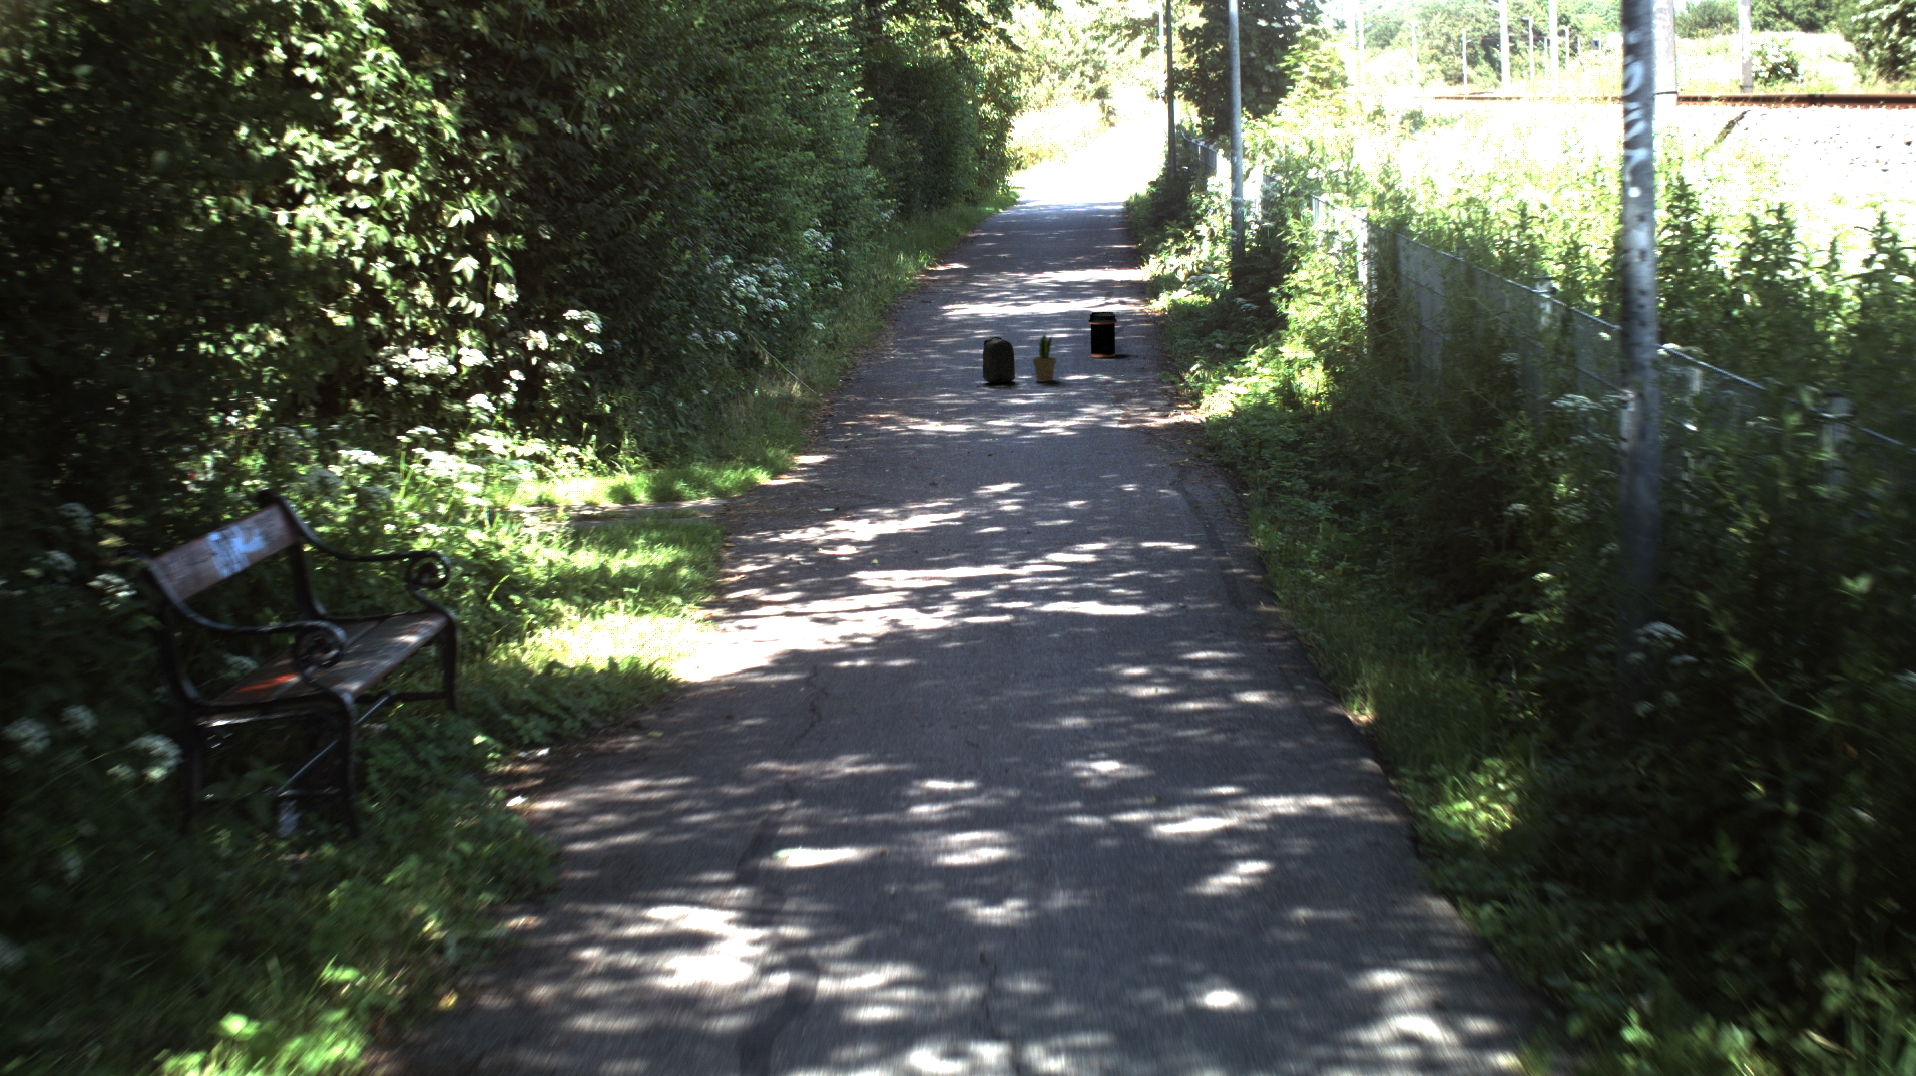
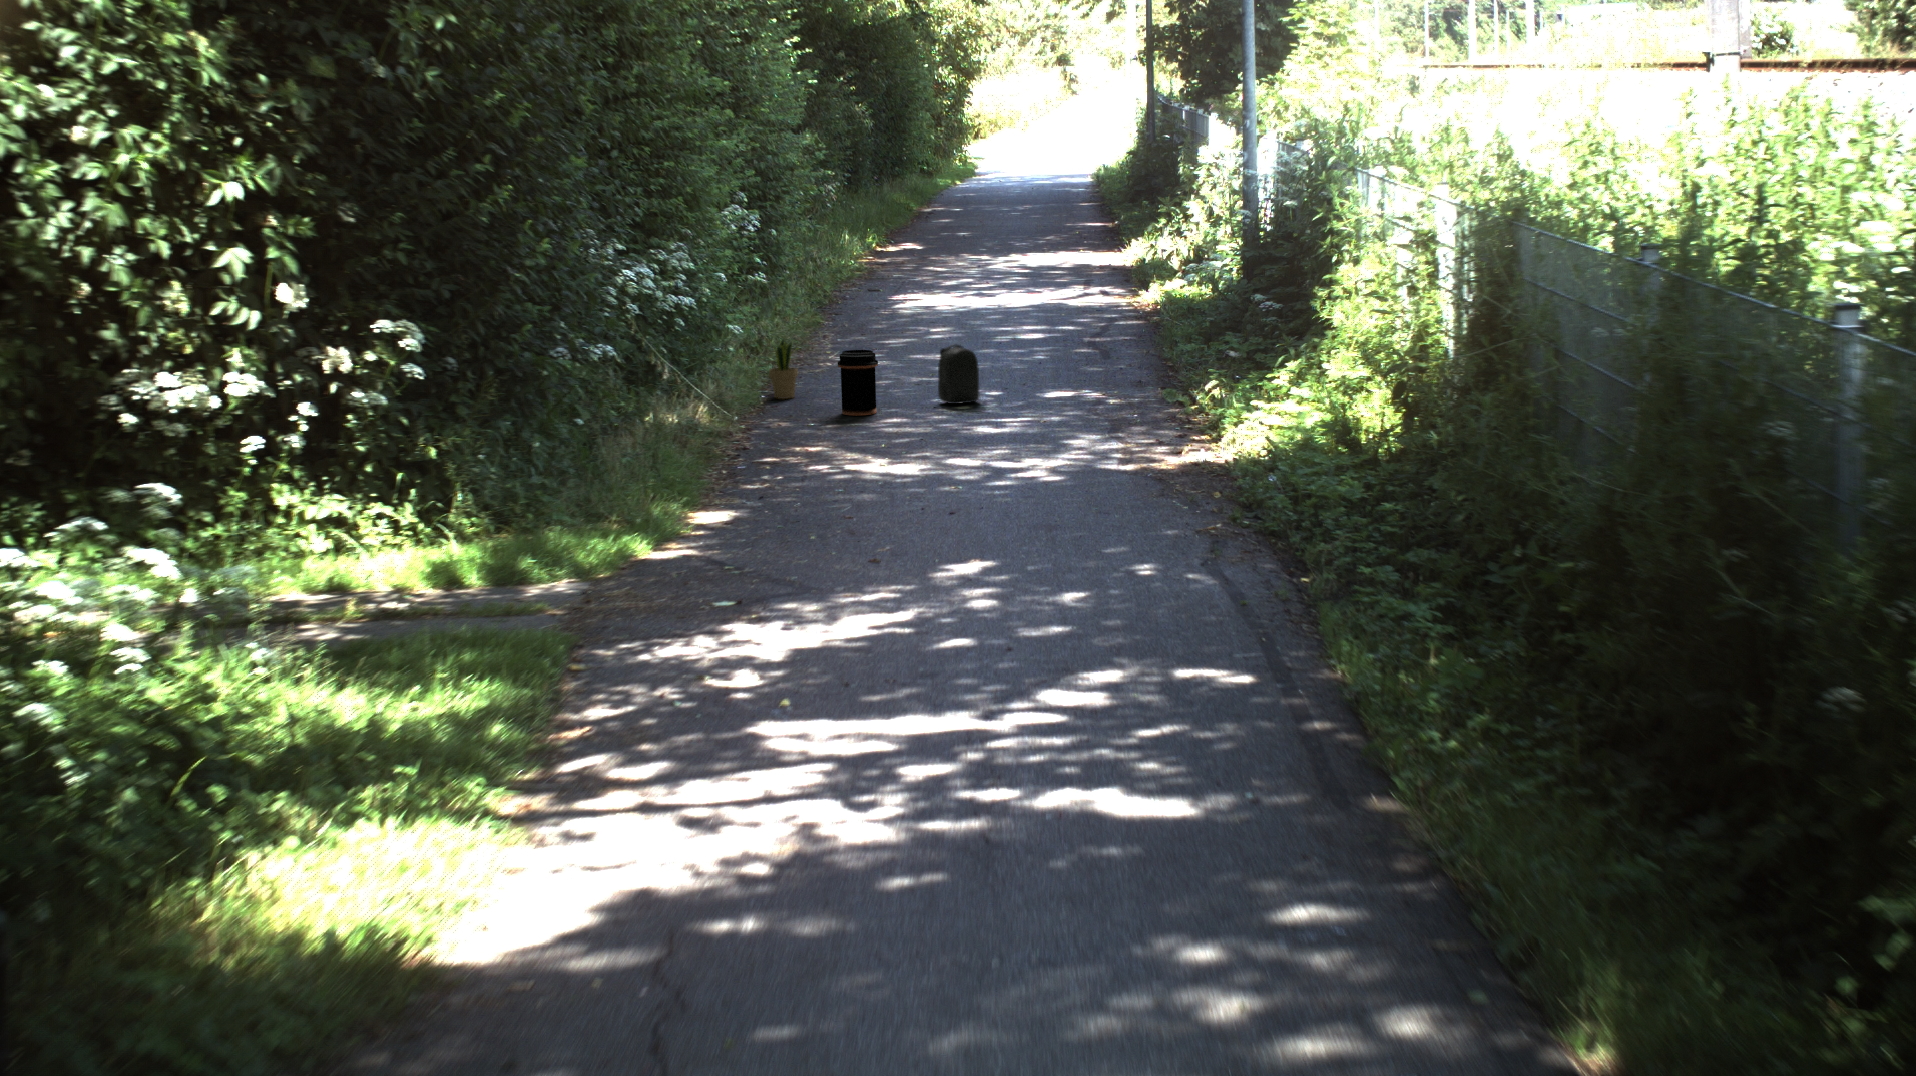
trash can: present [1088,312,1117,357] -> present [838,350,878,415]
potted plant: present [1033,335,1056,382] -> present [769,340,798,399]

